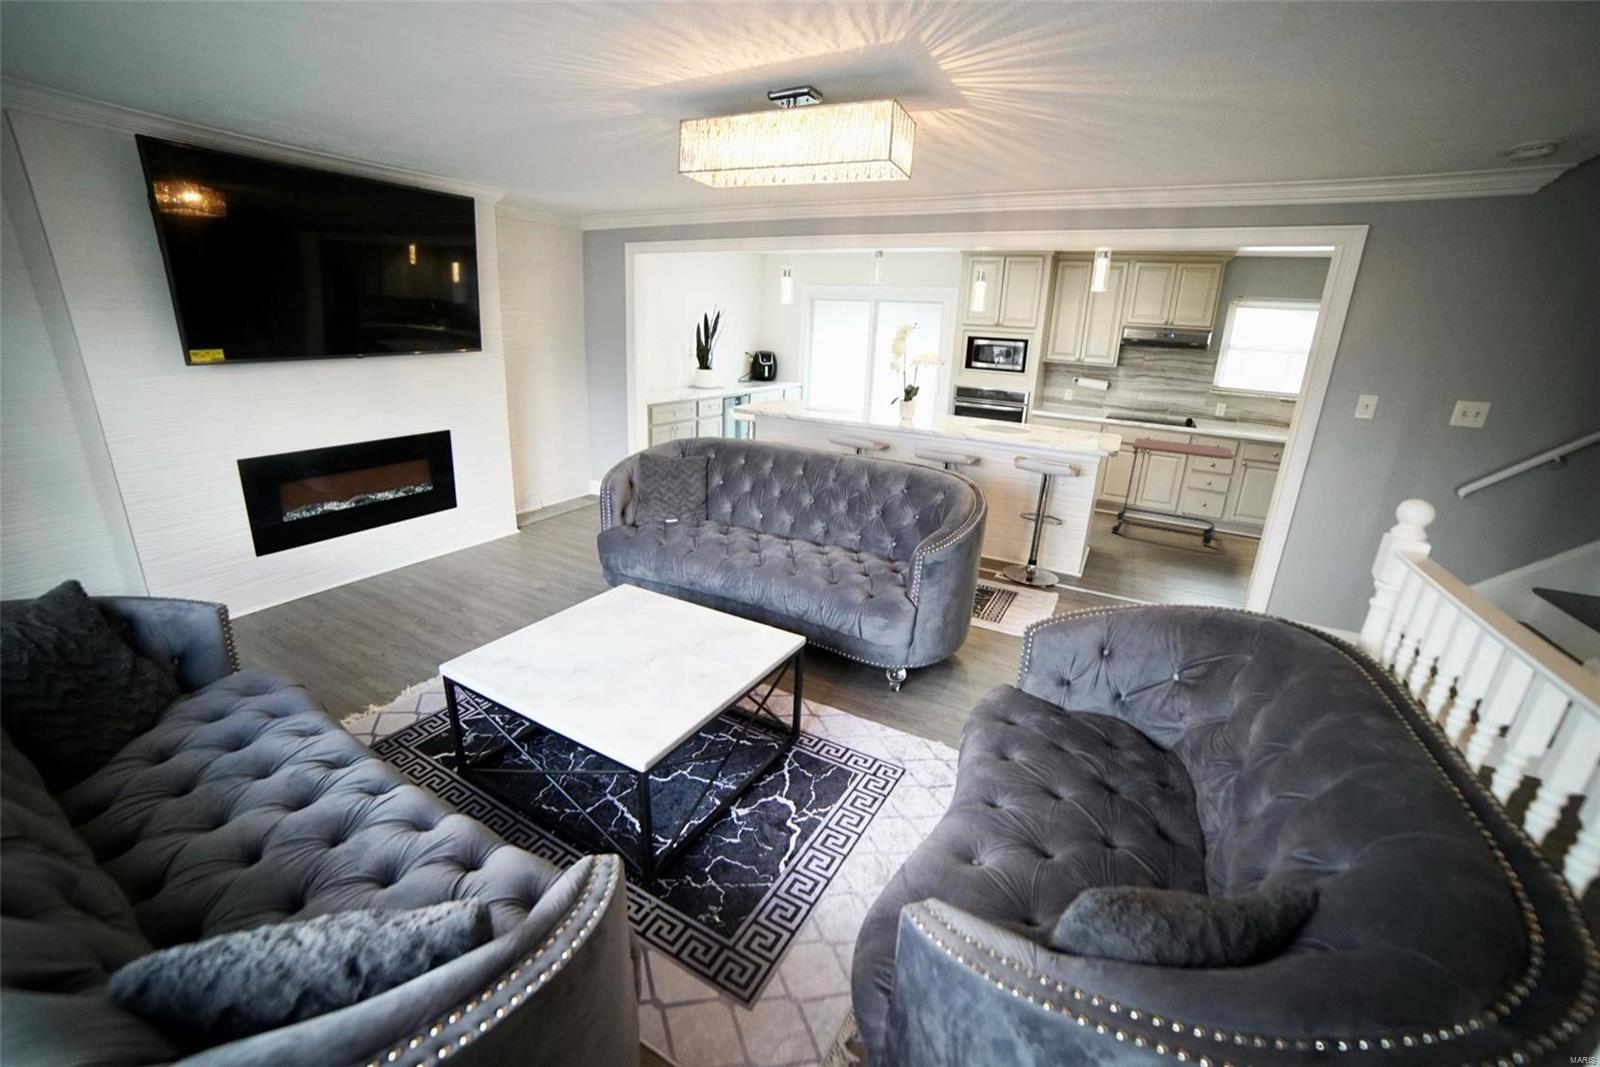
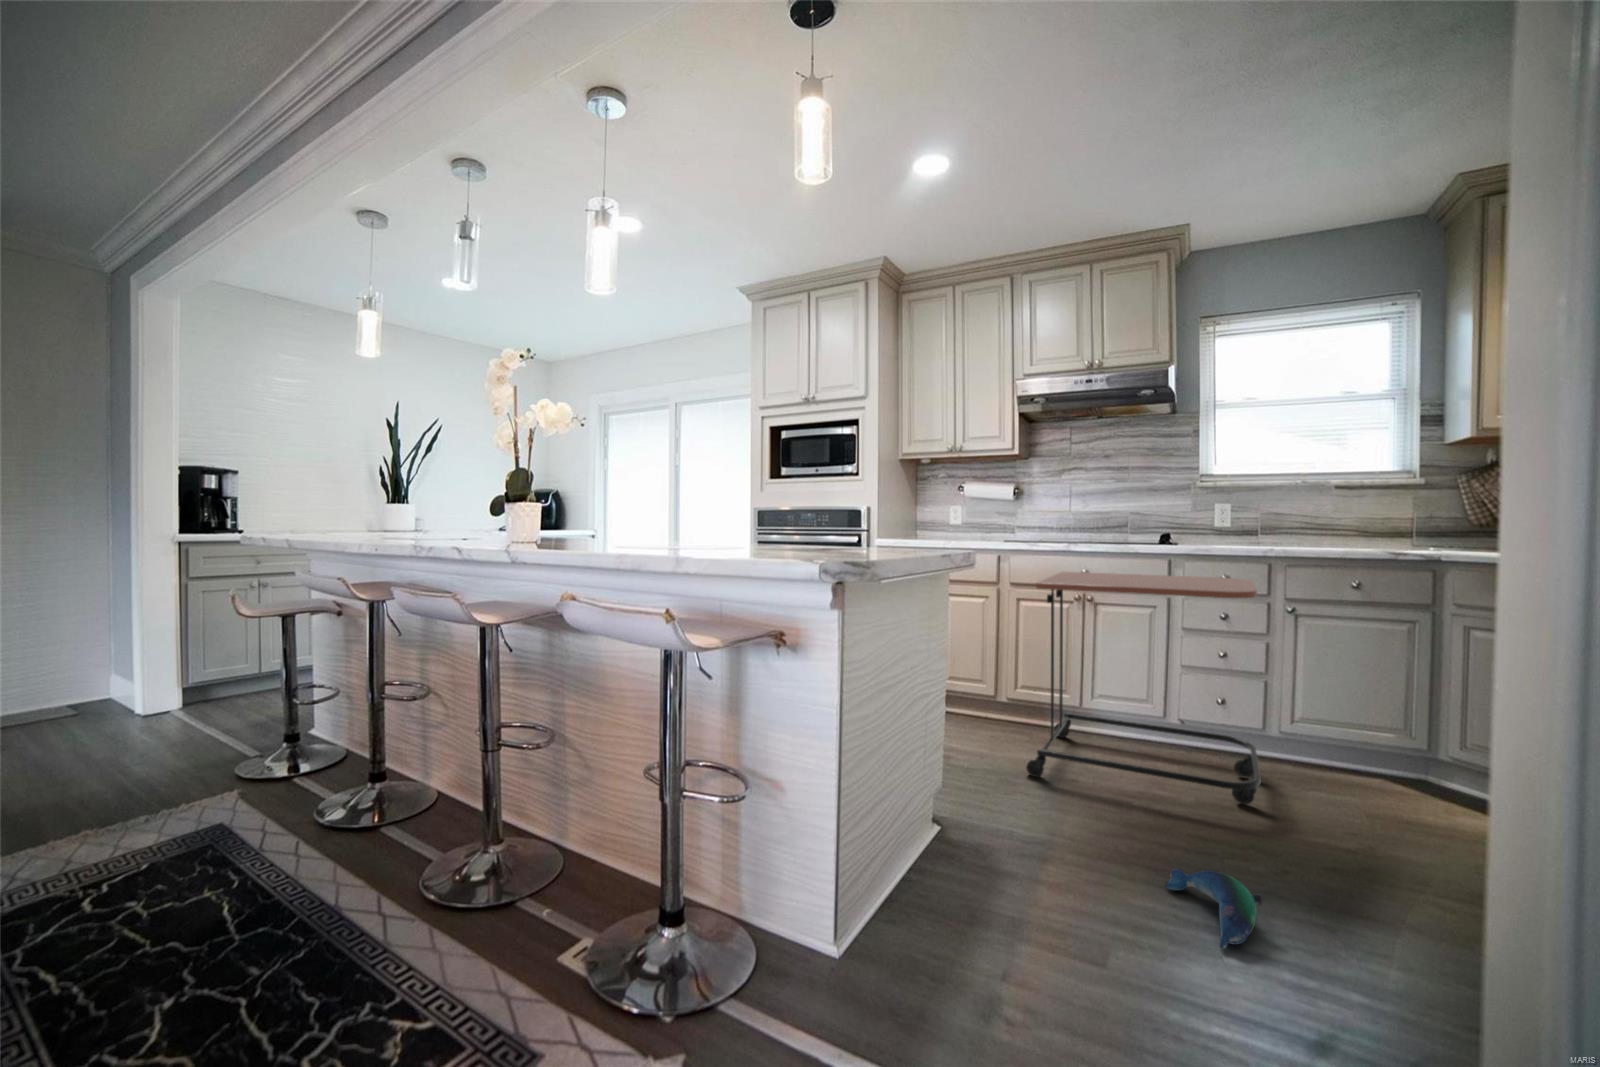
plush toy: none [1178,558,1214,578] -> present [1166,869,1263,948]

